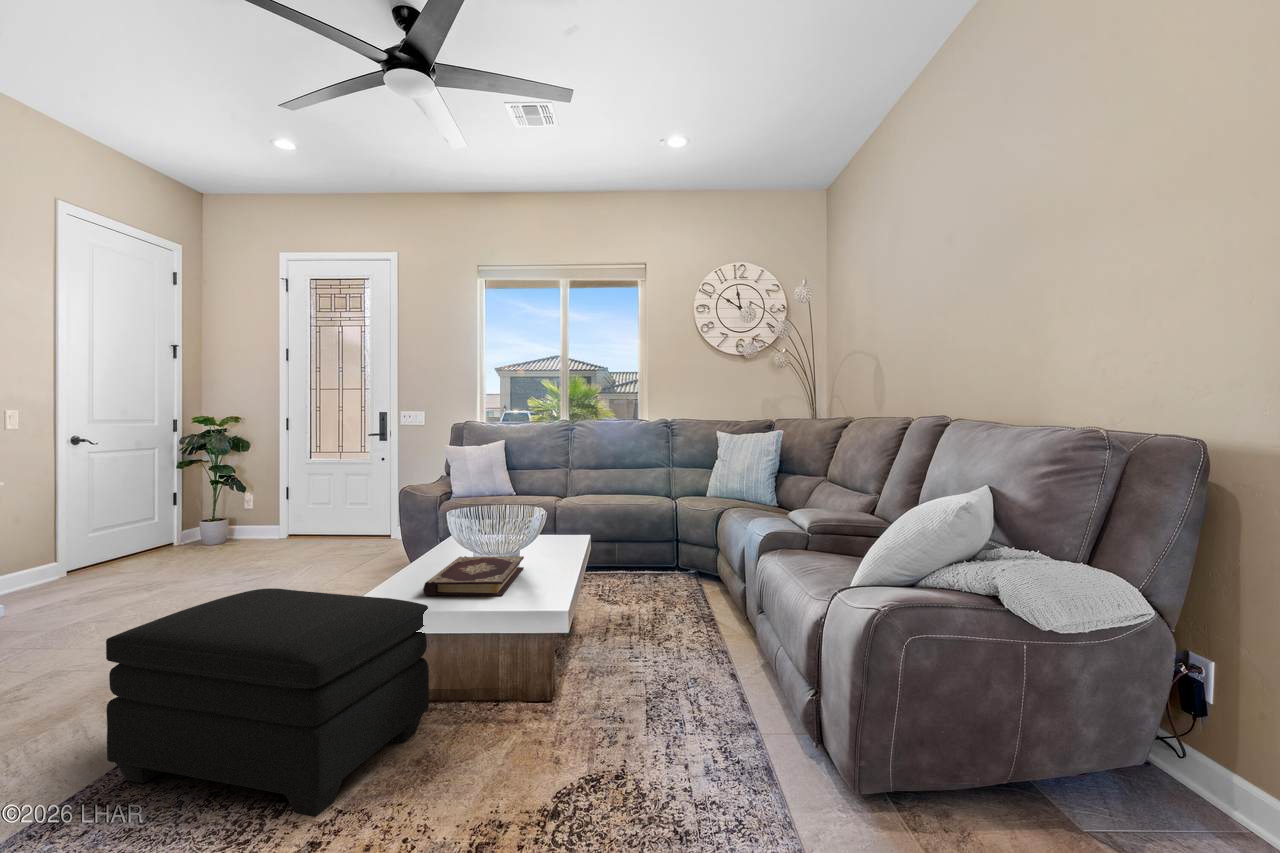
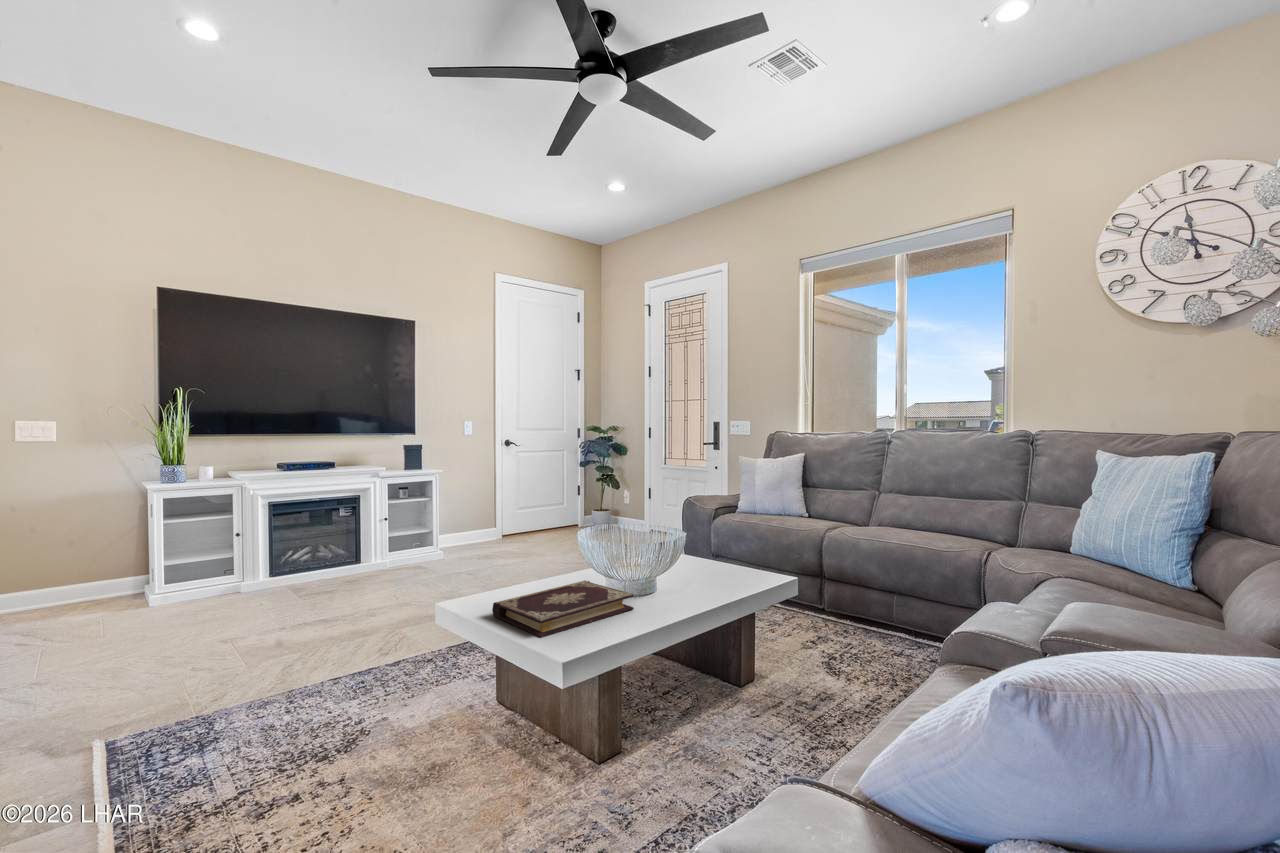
ottoman: present [106,588,429,817] -> none [279,578,465,805]

